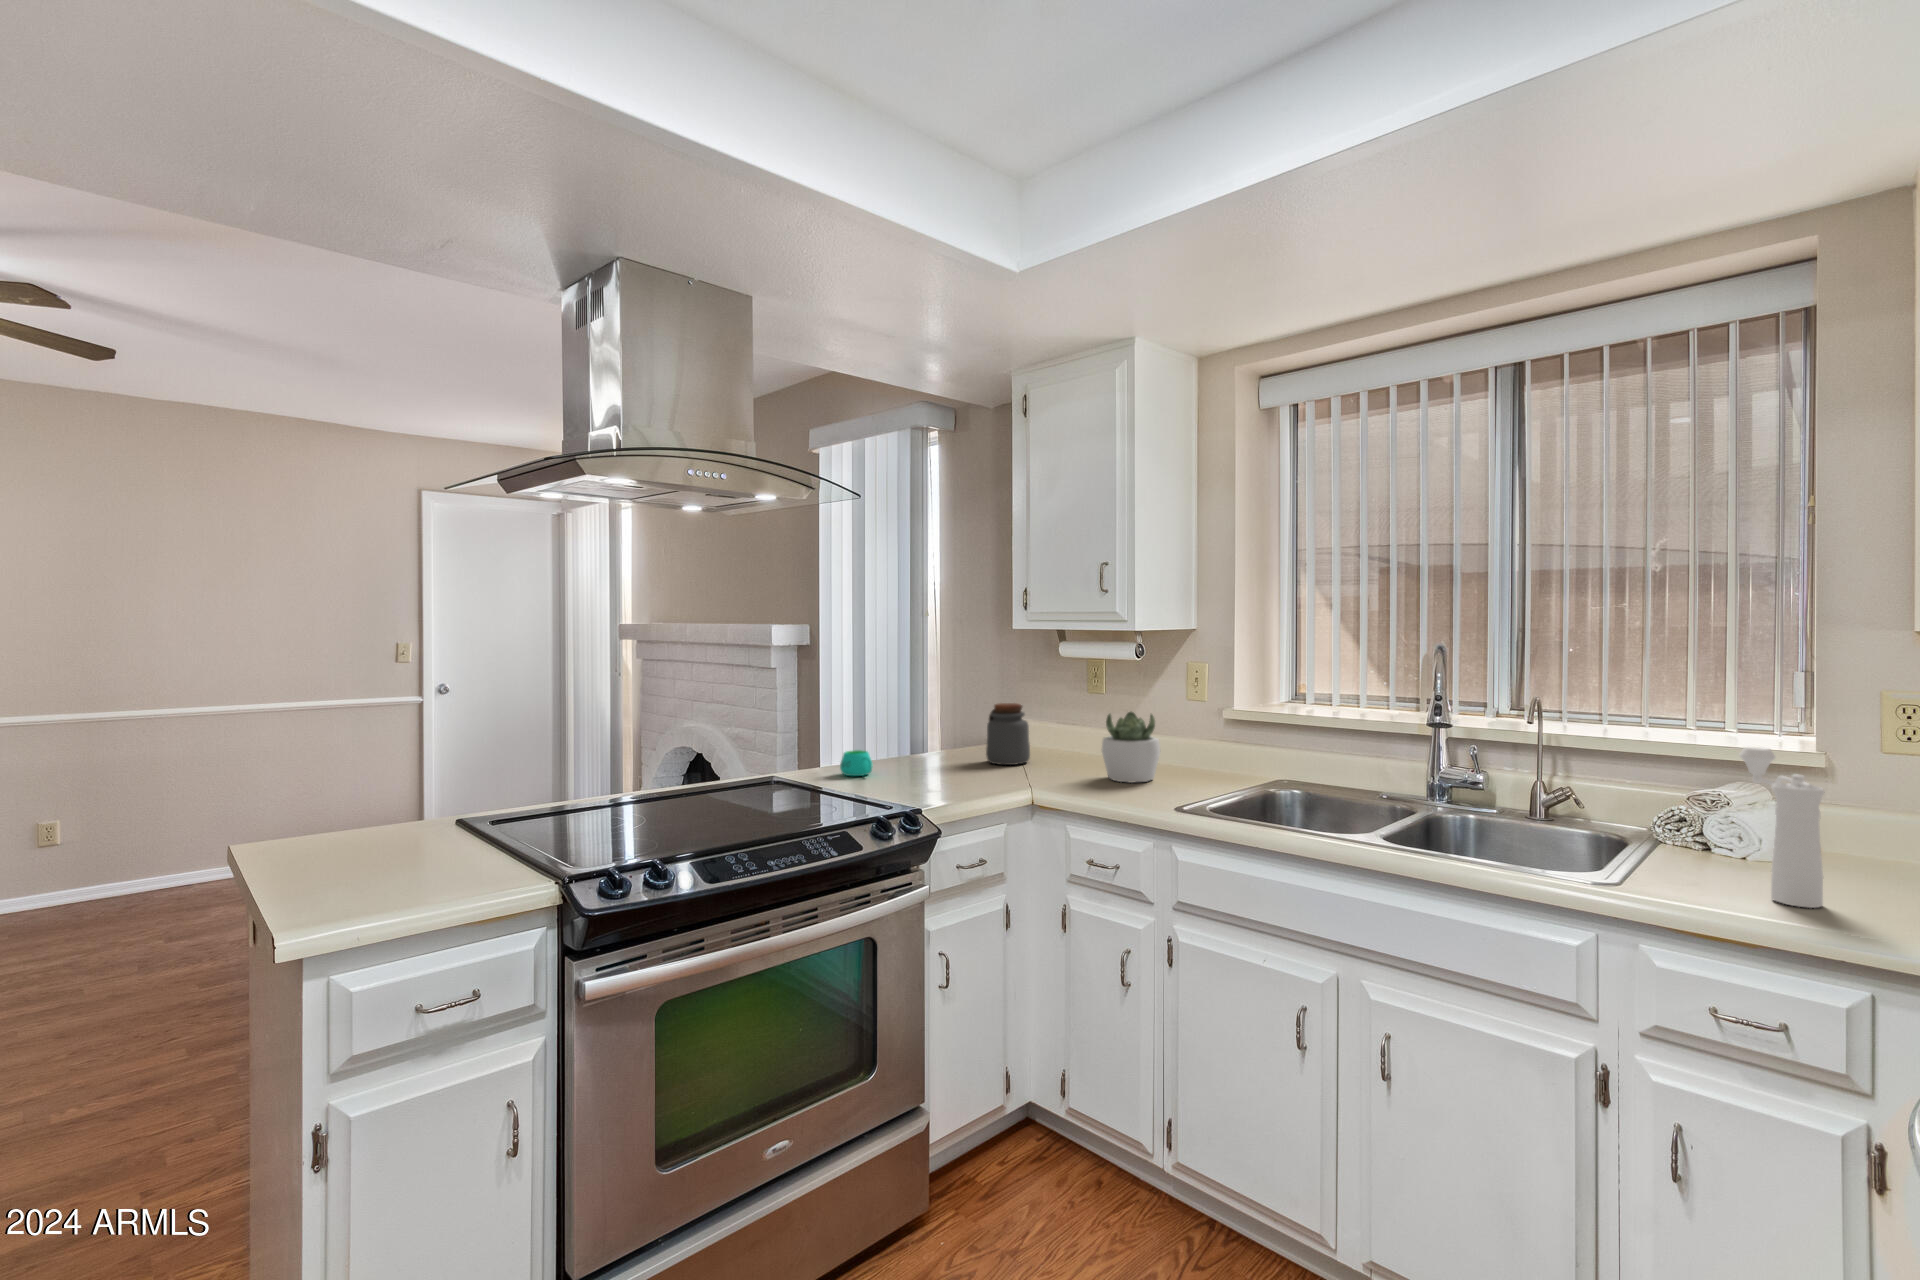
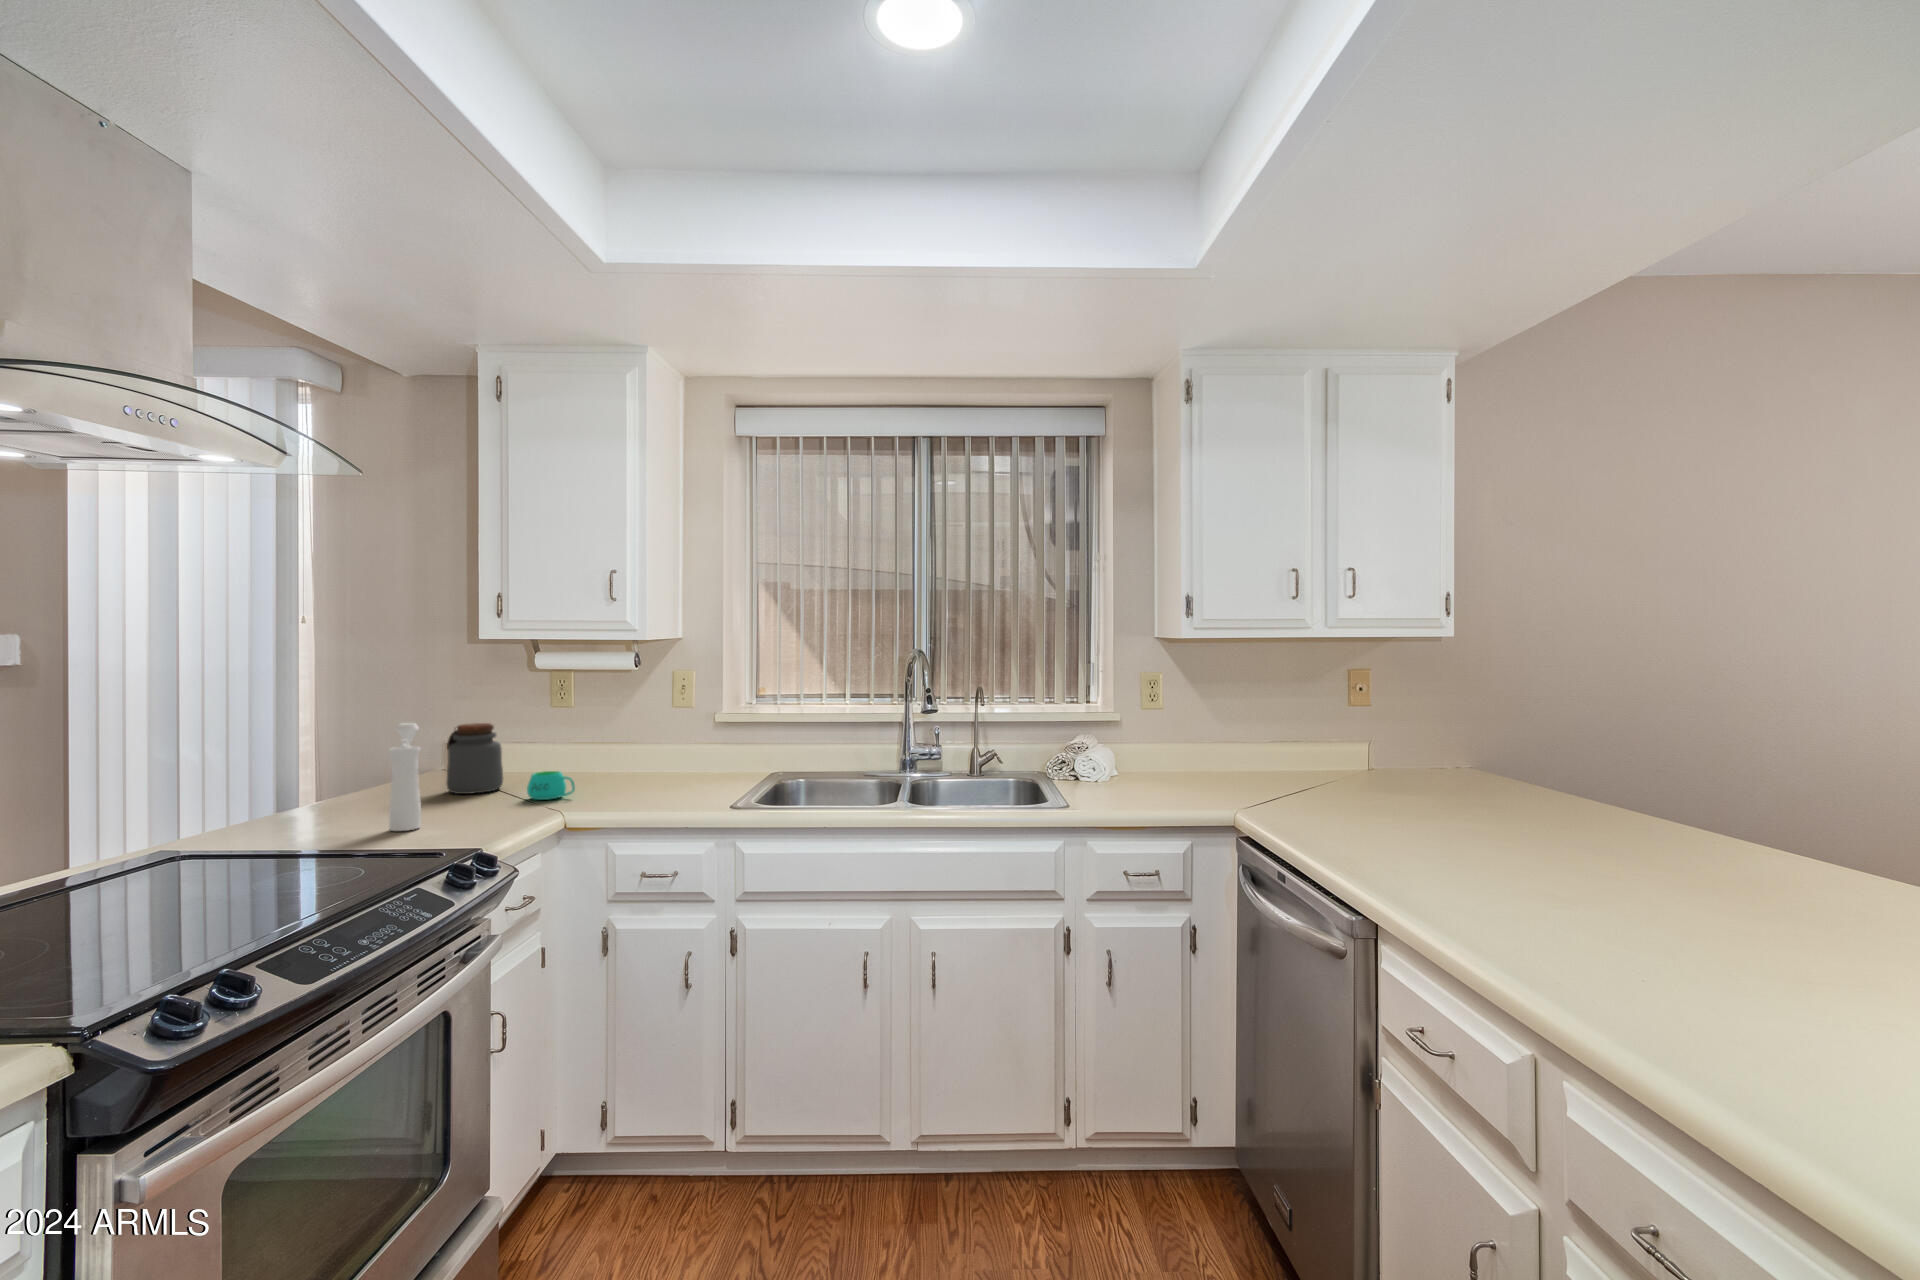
succulent plant: present [1102,712,1160,783] -> none [610,722,669,793]
pepper mill: present [1739,747,1825,908] -> present [389,723,421,831]
mug: present [840,750,873,776] -> present [527,771,575,800]

